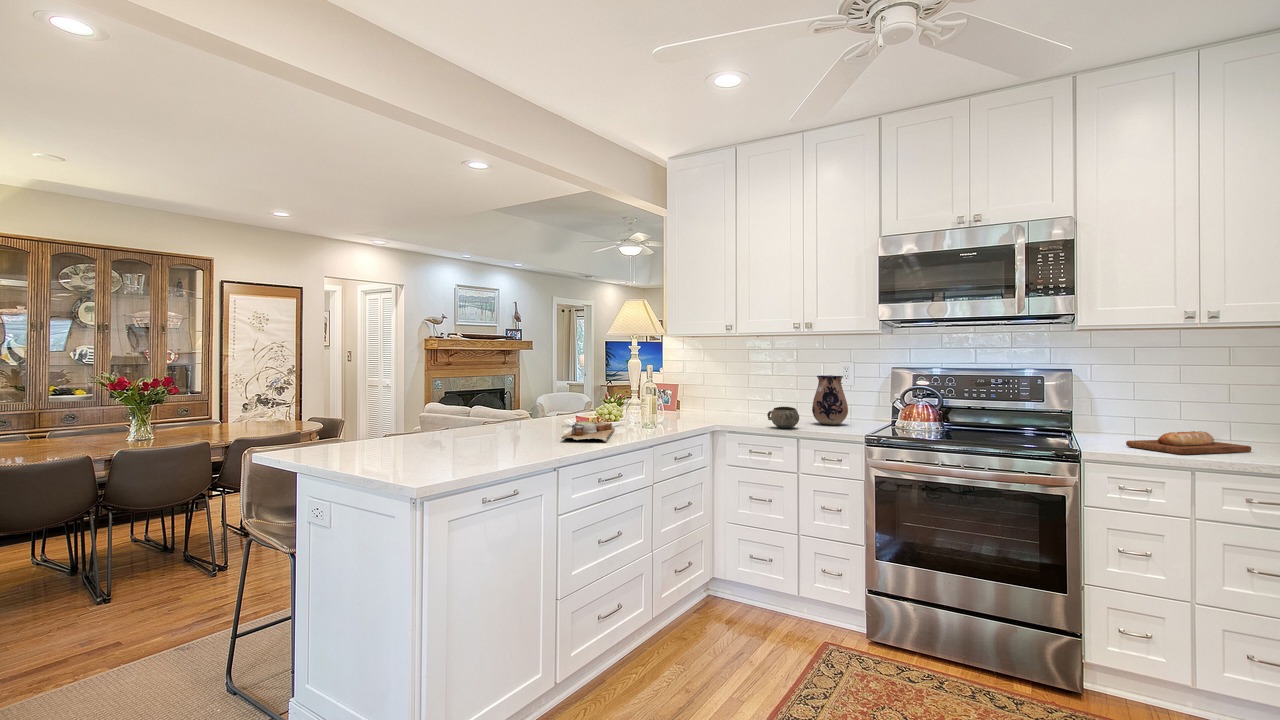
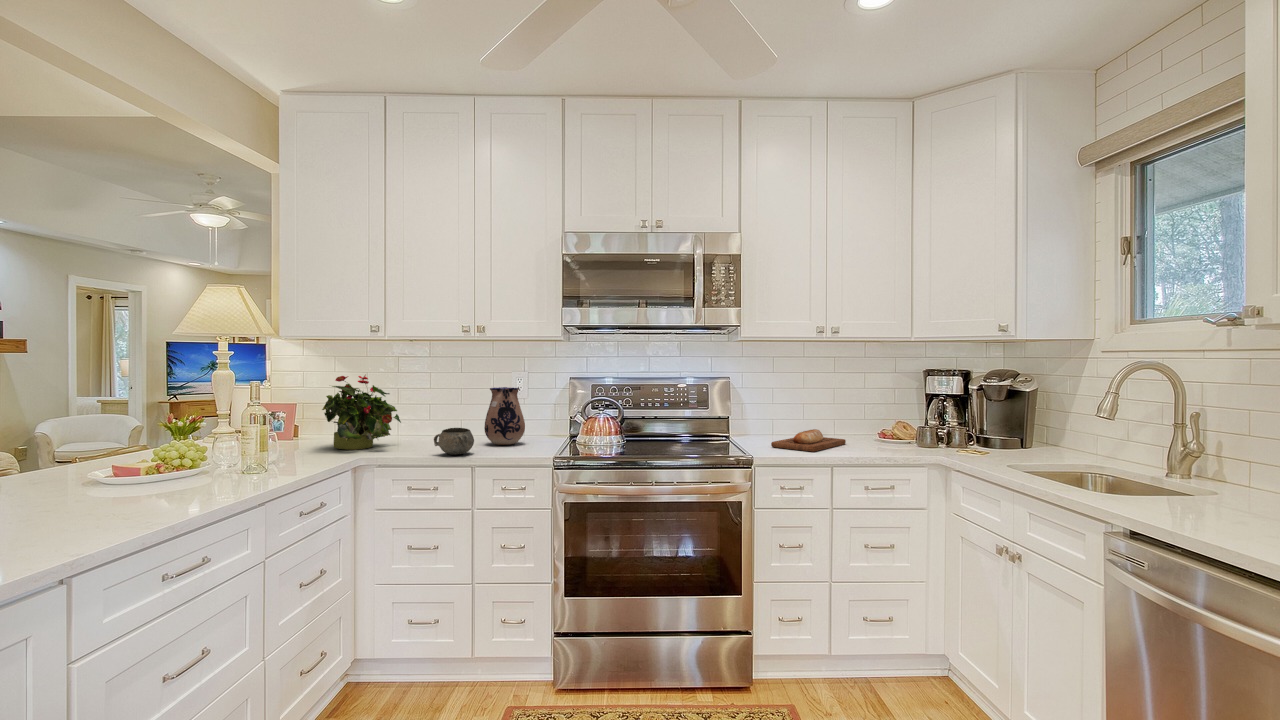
potted plant: none [692,363,747,420] -> present [322,376,401,450]
cutting board: present [562,421,615,442] -> none [73,473,192,519]

